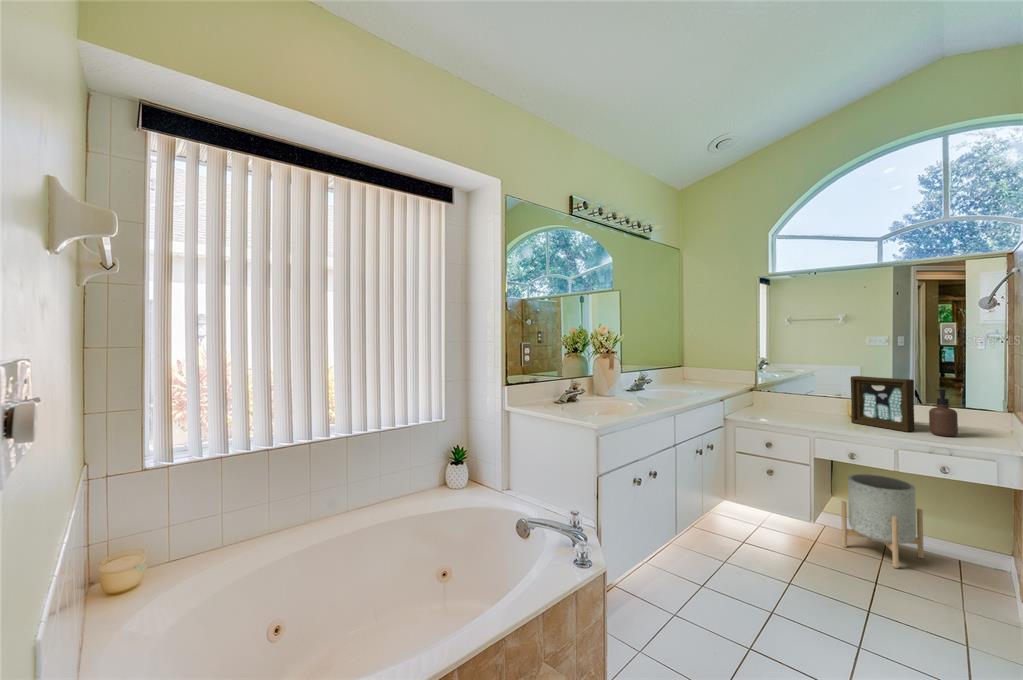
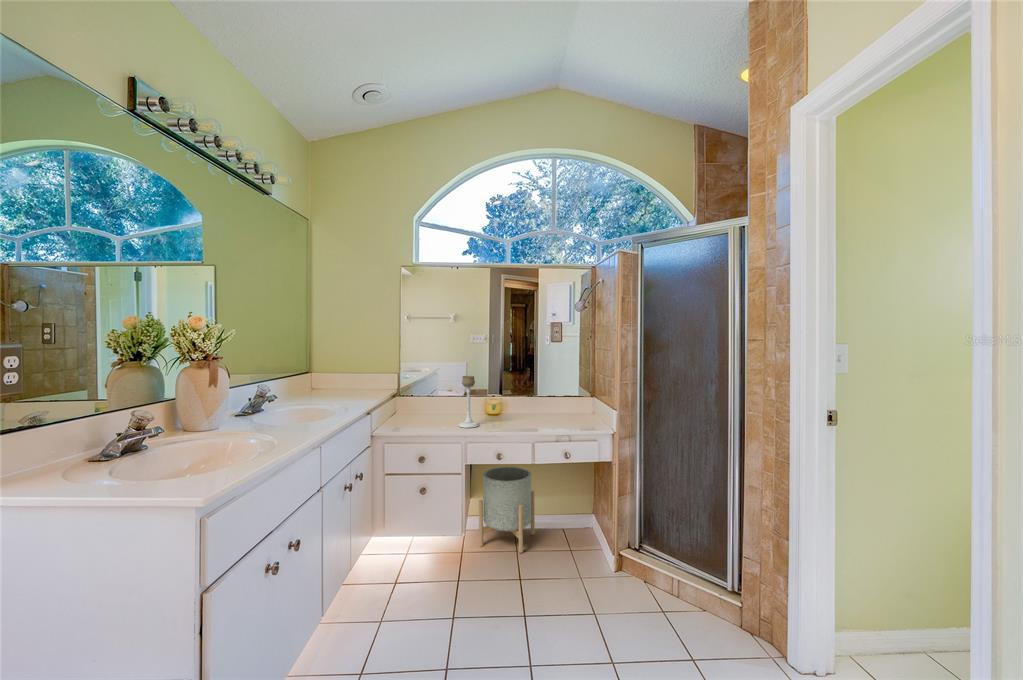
candle holder: none [815,376,840,426] -> present [459,376,479,428]
picture frame: present [851,376,915,432] -> none [485,374,532,424]
soap dispenser: present [929,389,958,436] -> none [542,383,559,424]

